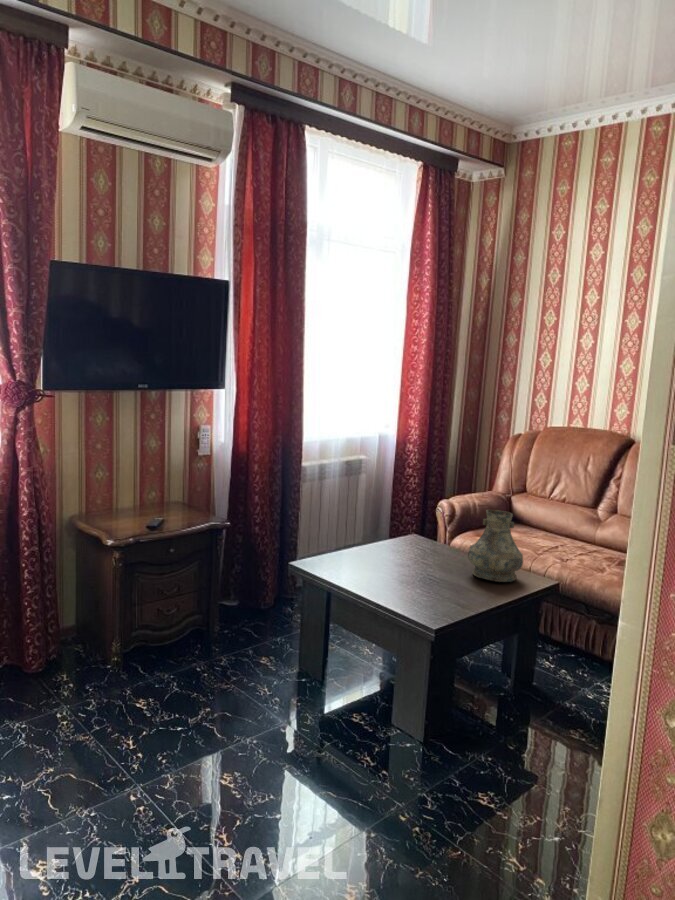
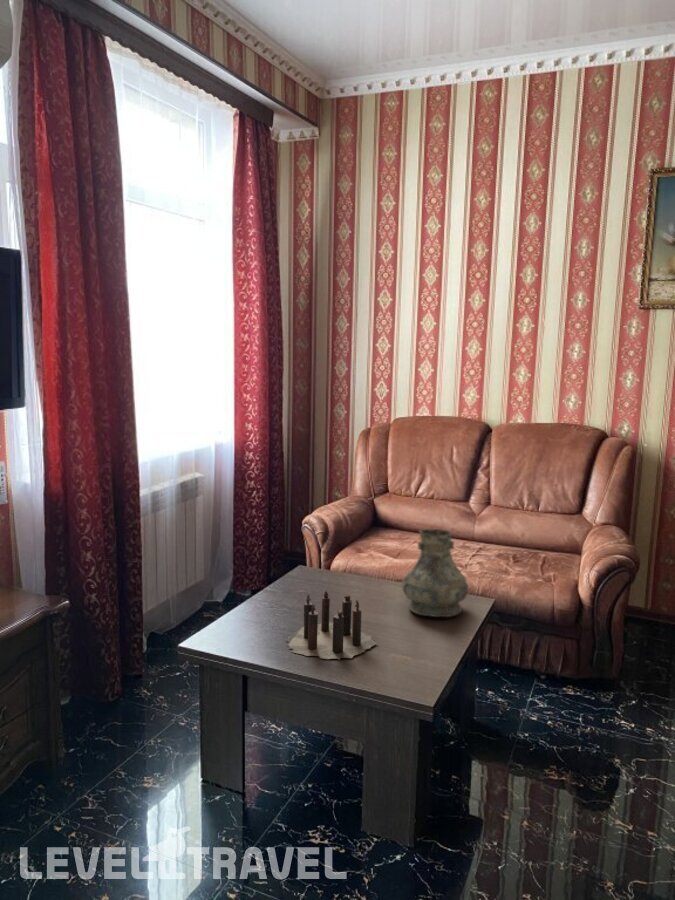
candle: none [359,542,440,591] -> present [287,591,378,660]

